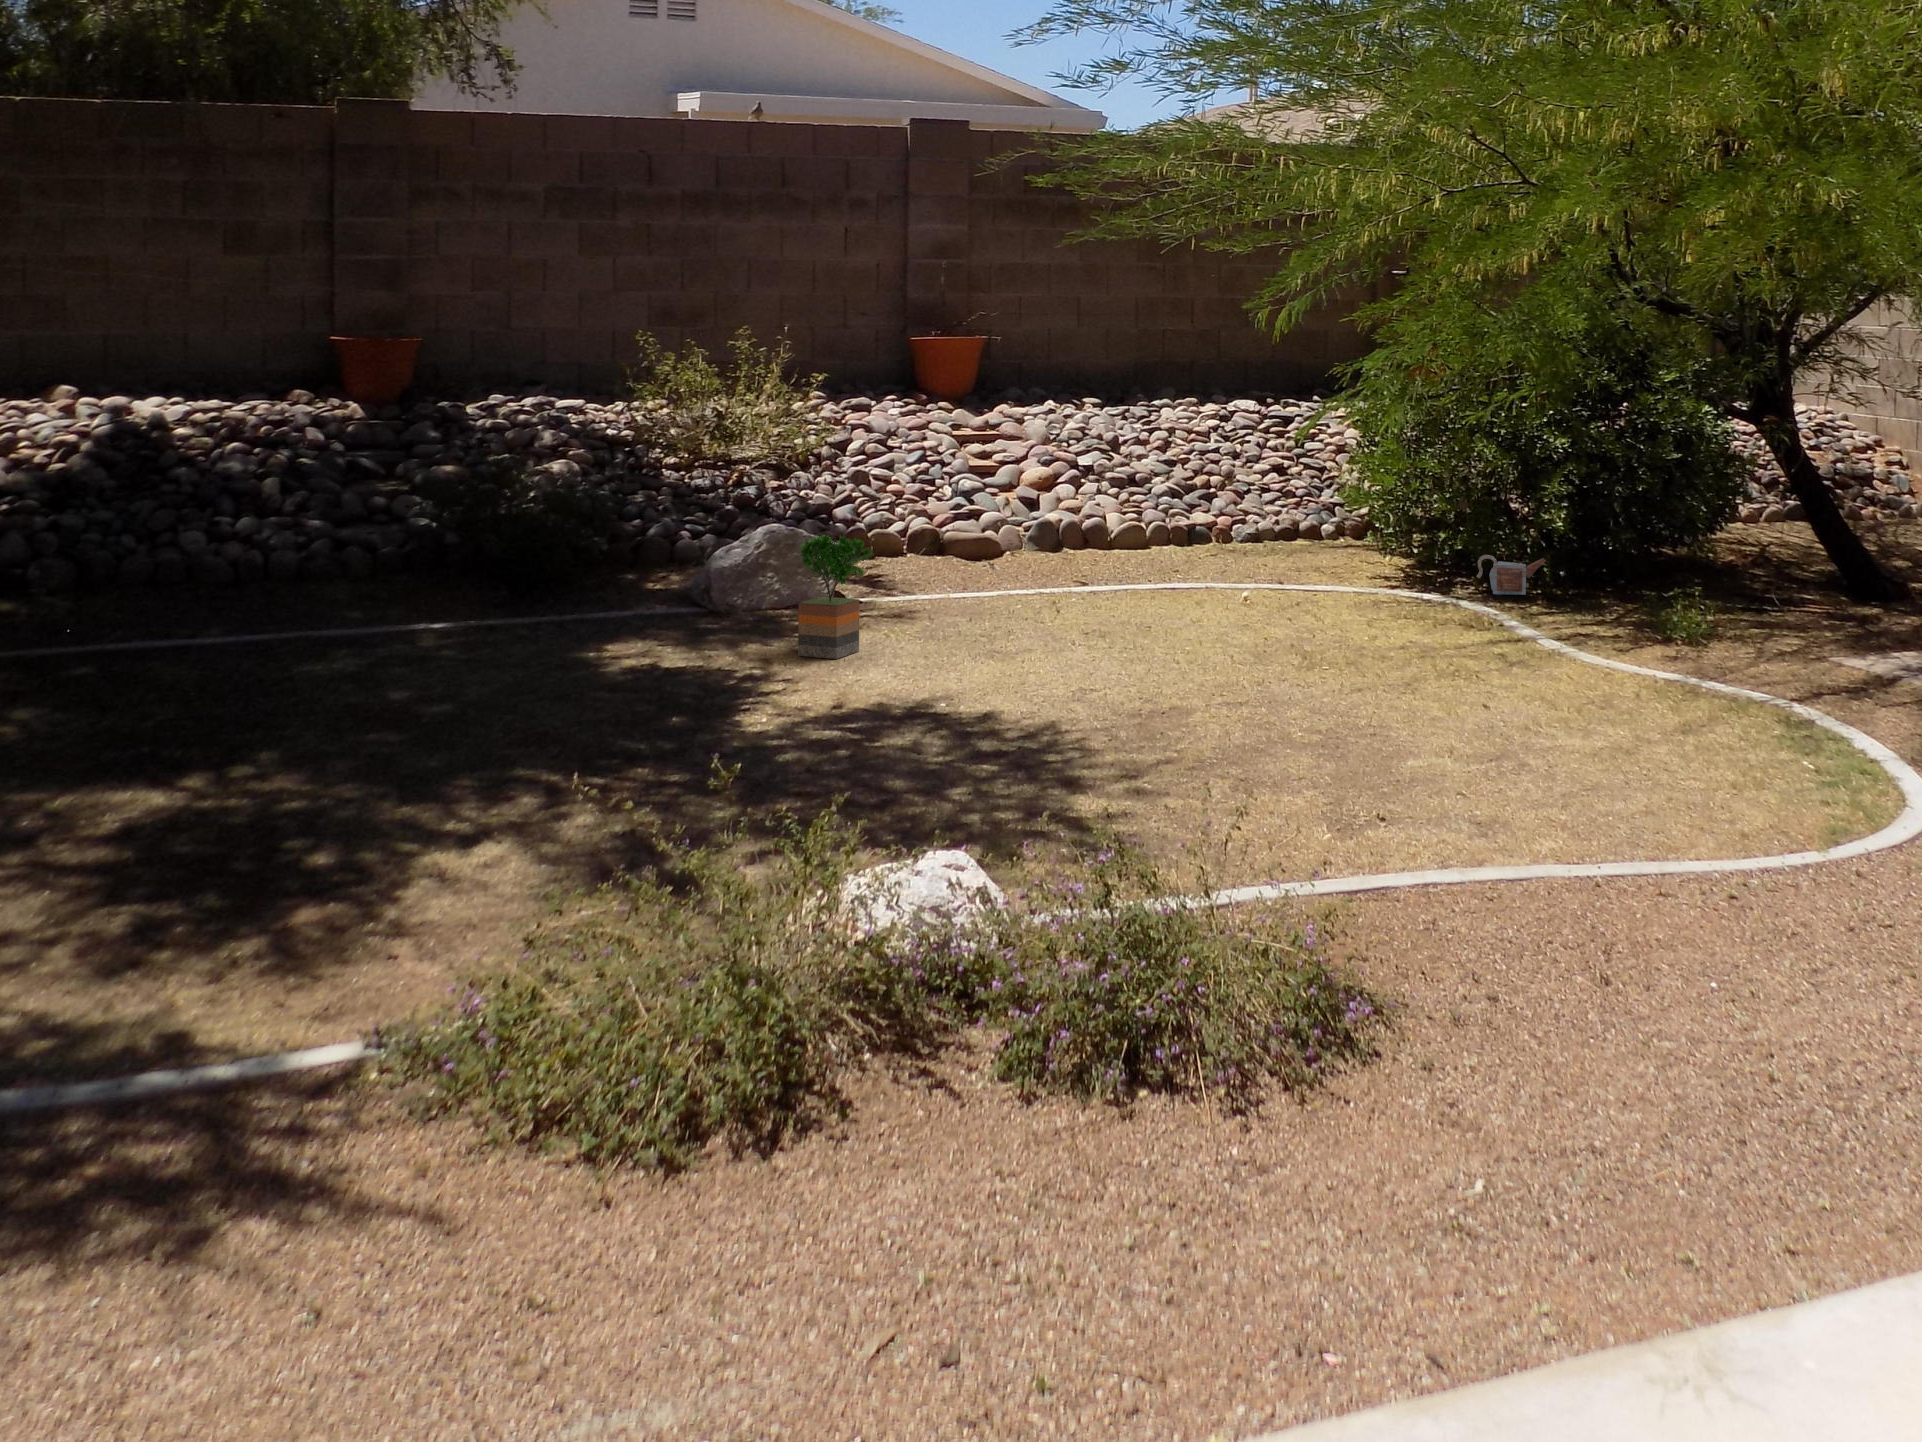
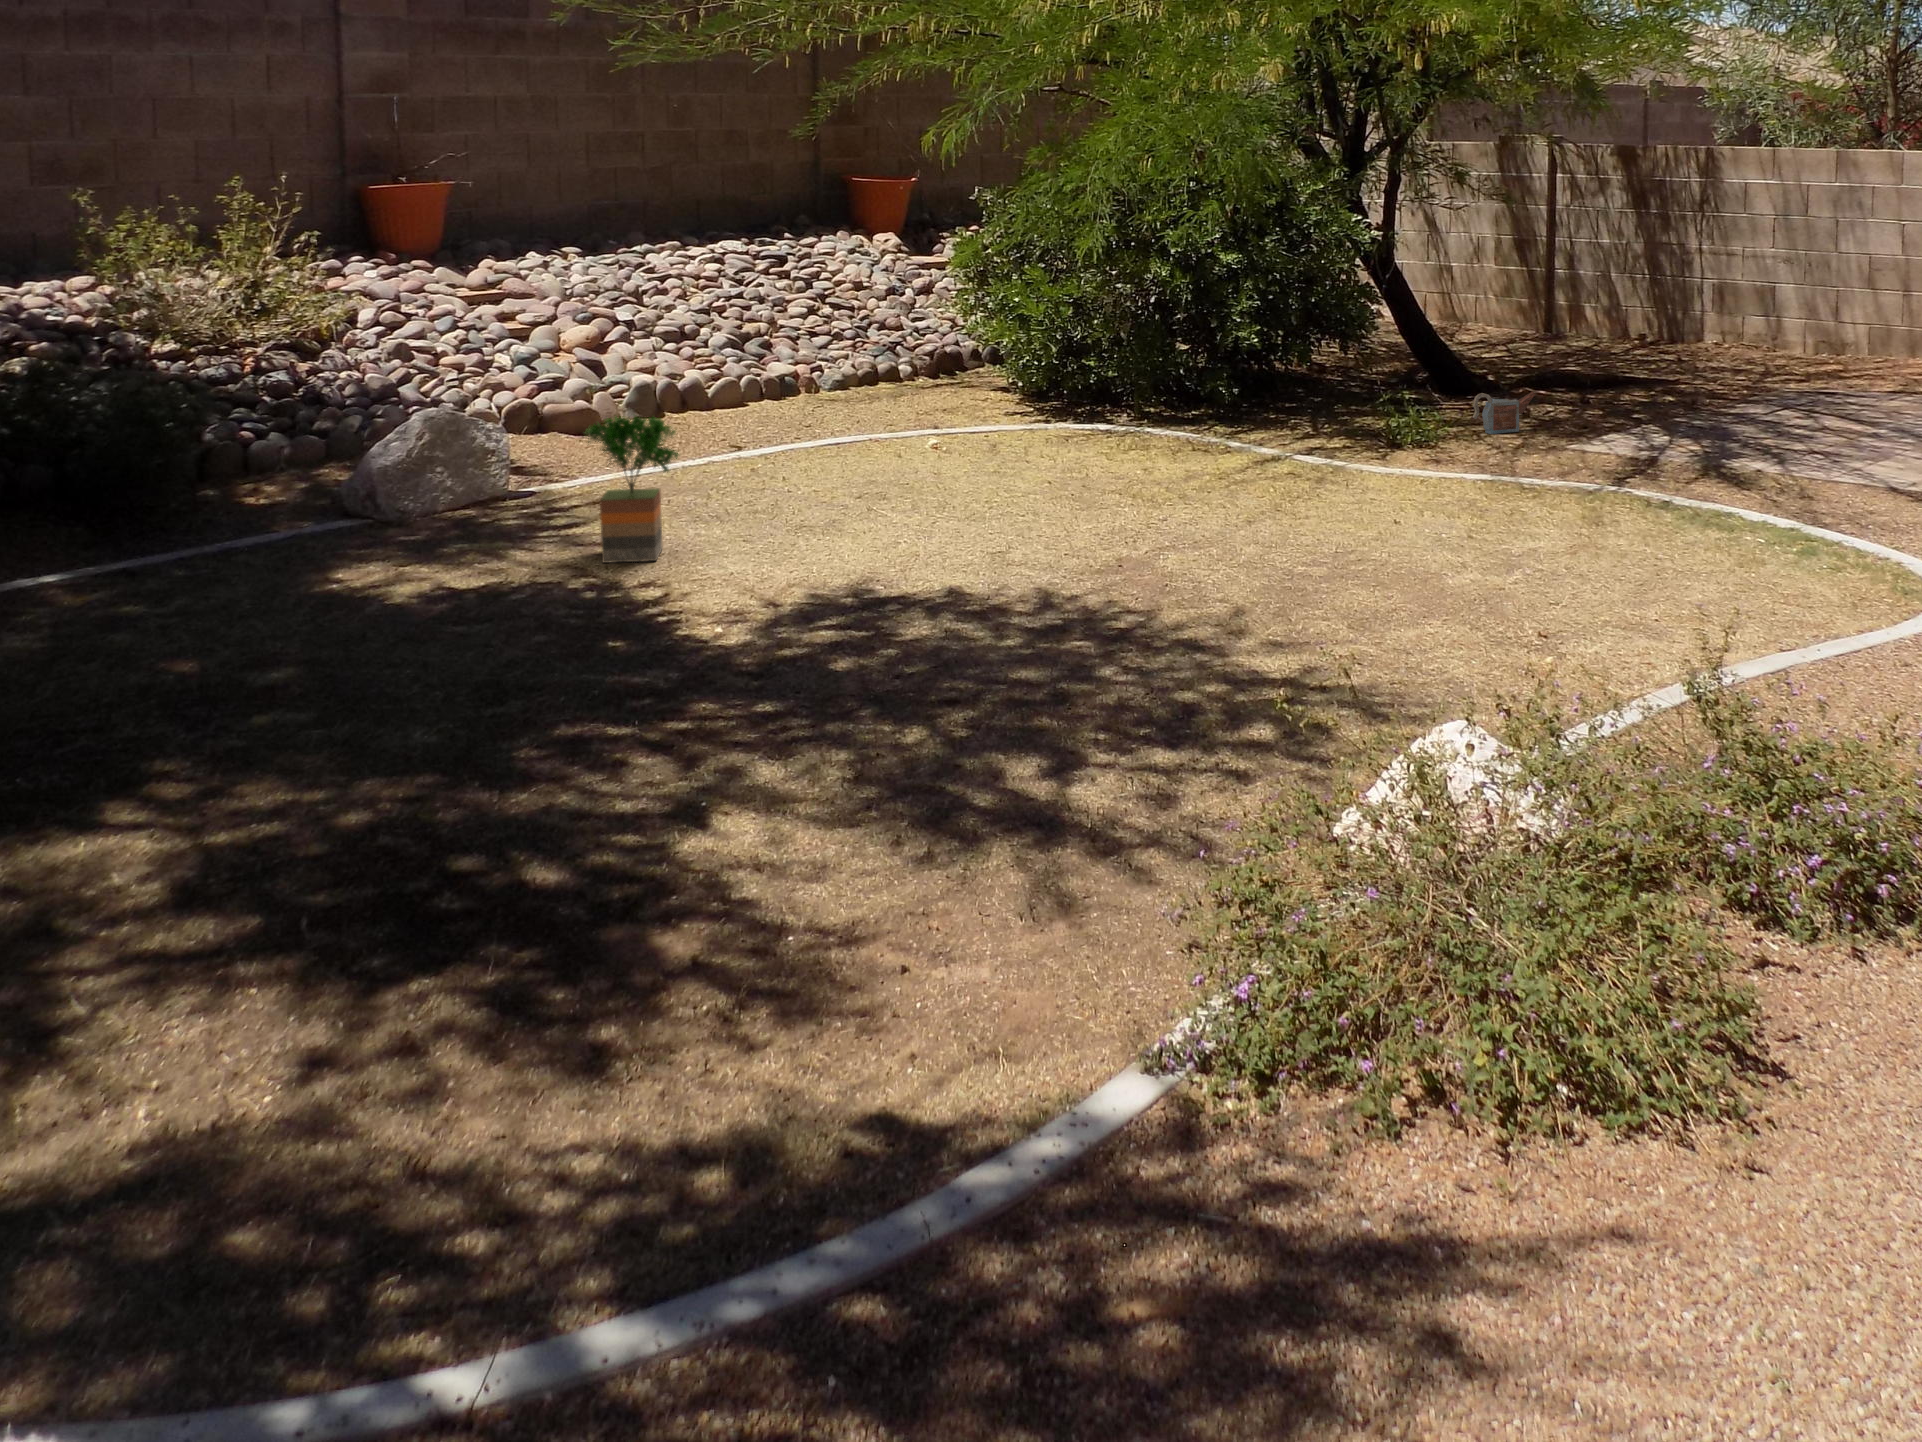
watering can: present [1477,555,1546,595] -> present [1473,391,1535,434]

